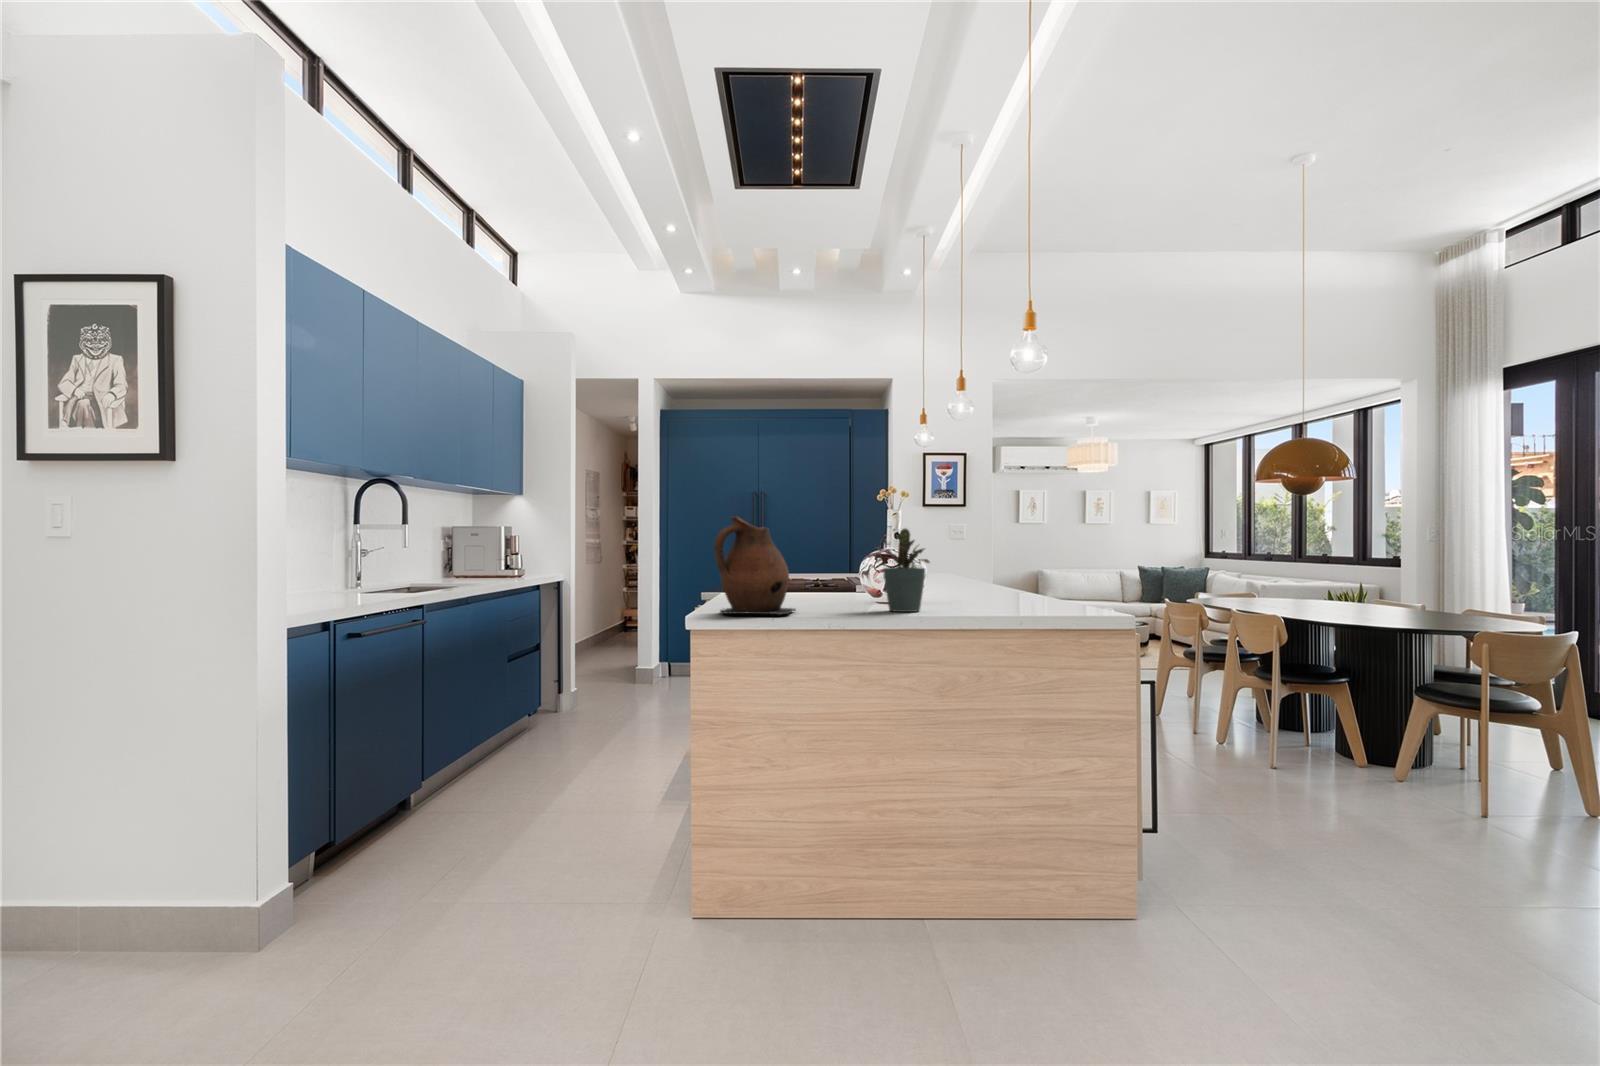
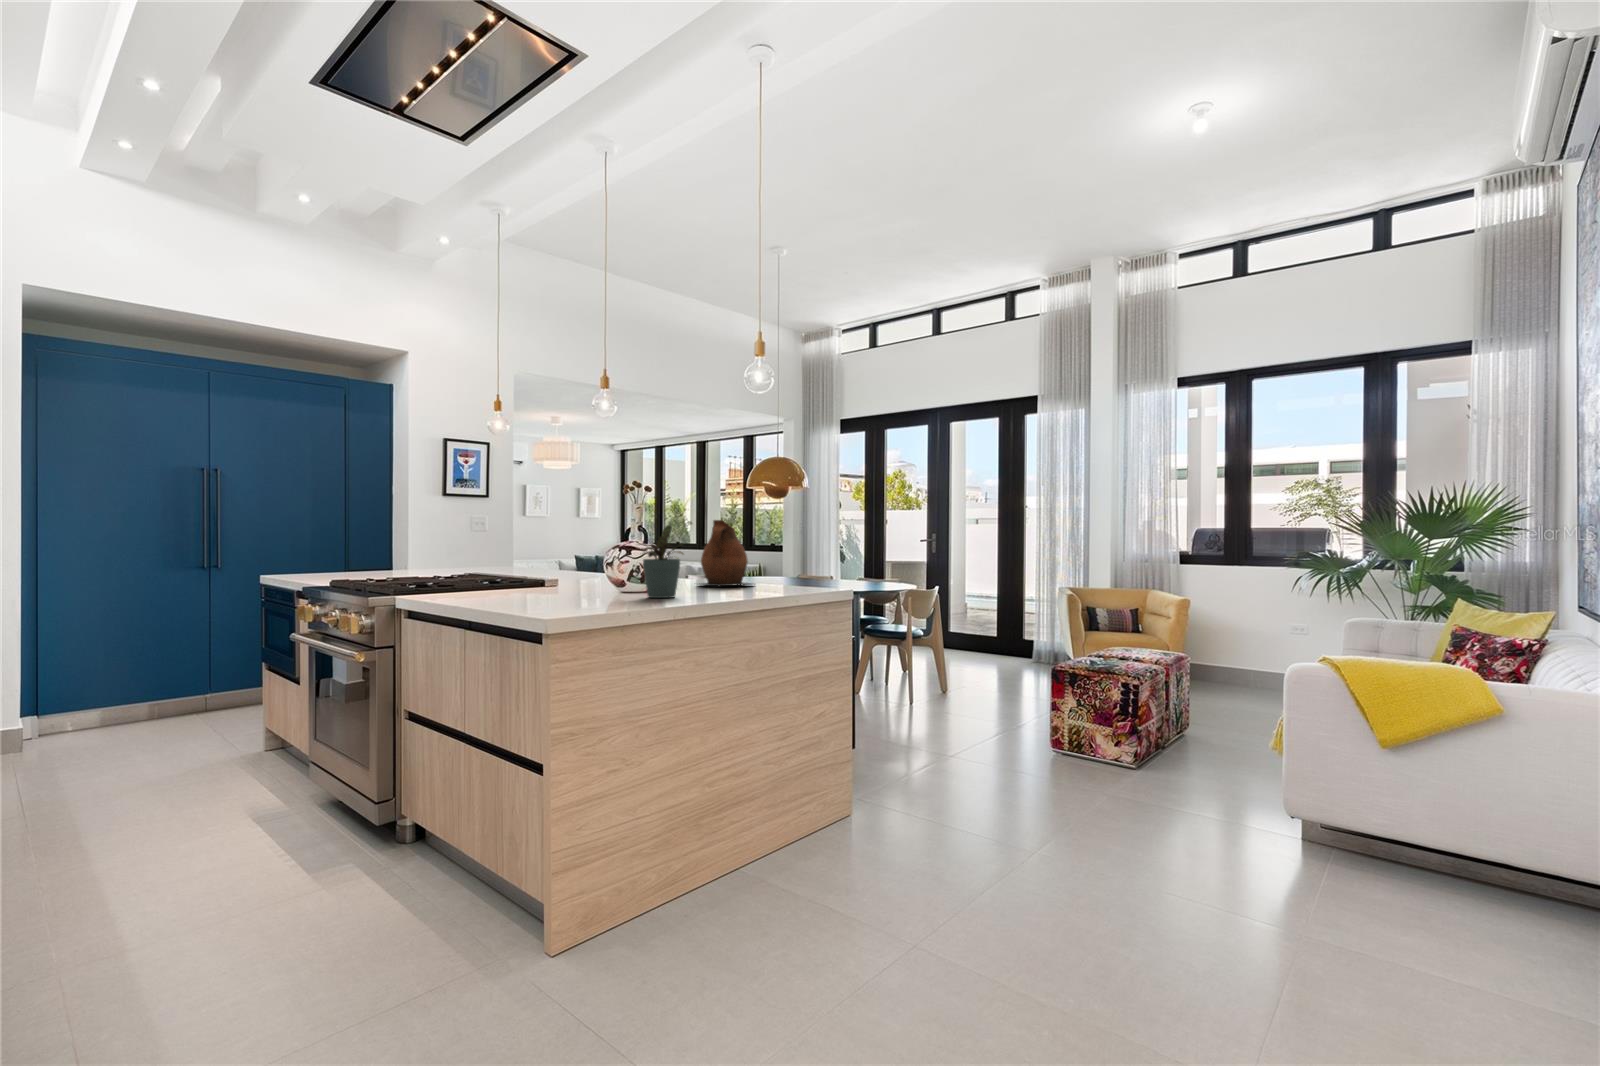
ceramic pitcher: present [714,517,796,615] -> present [699,520,751,586]

